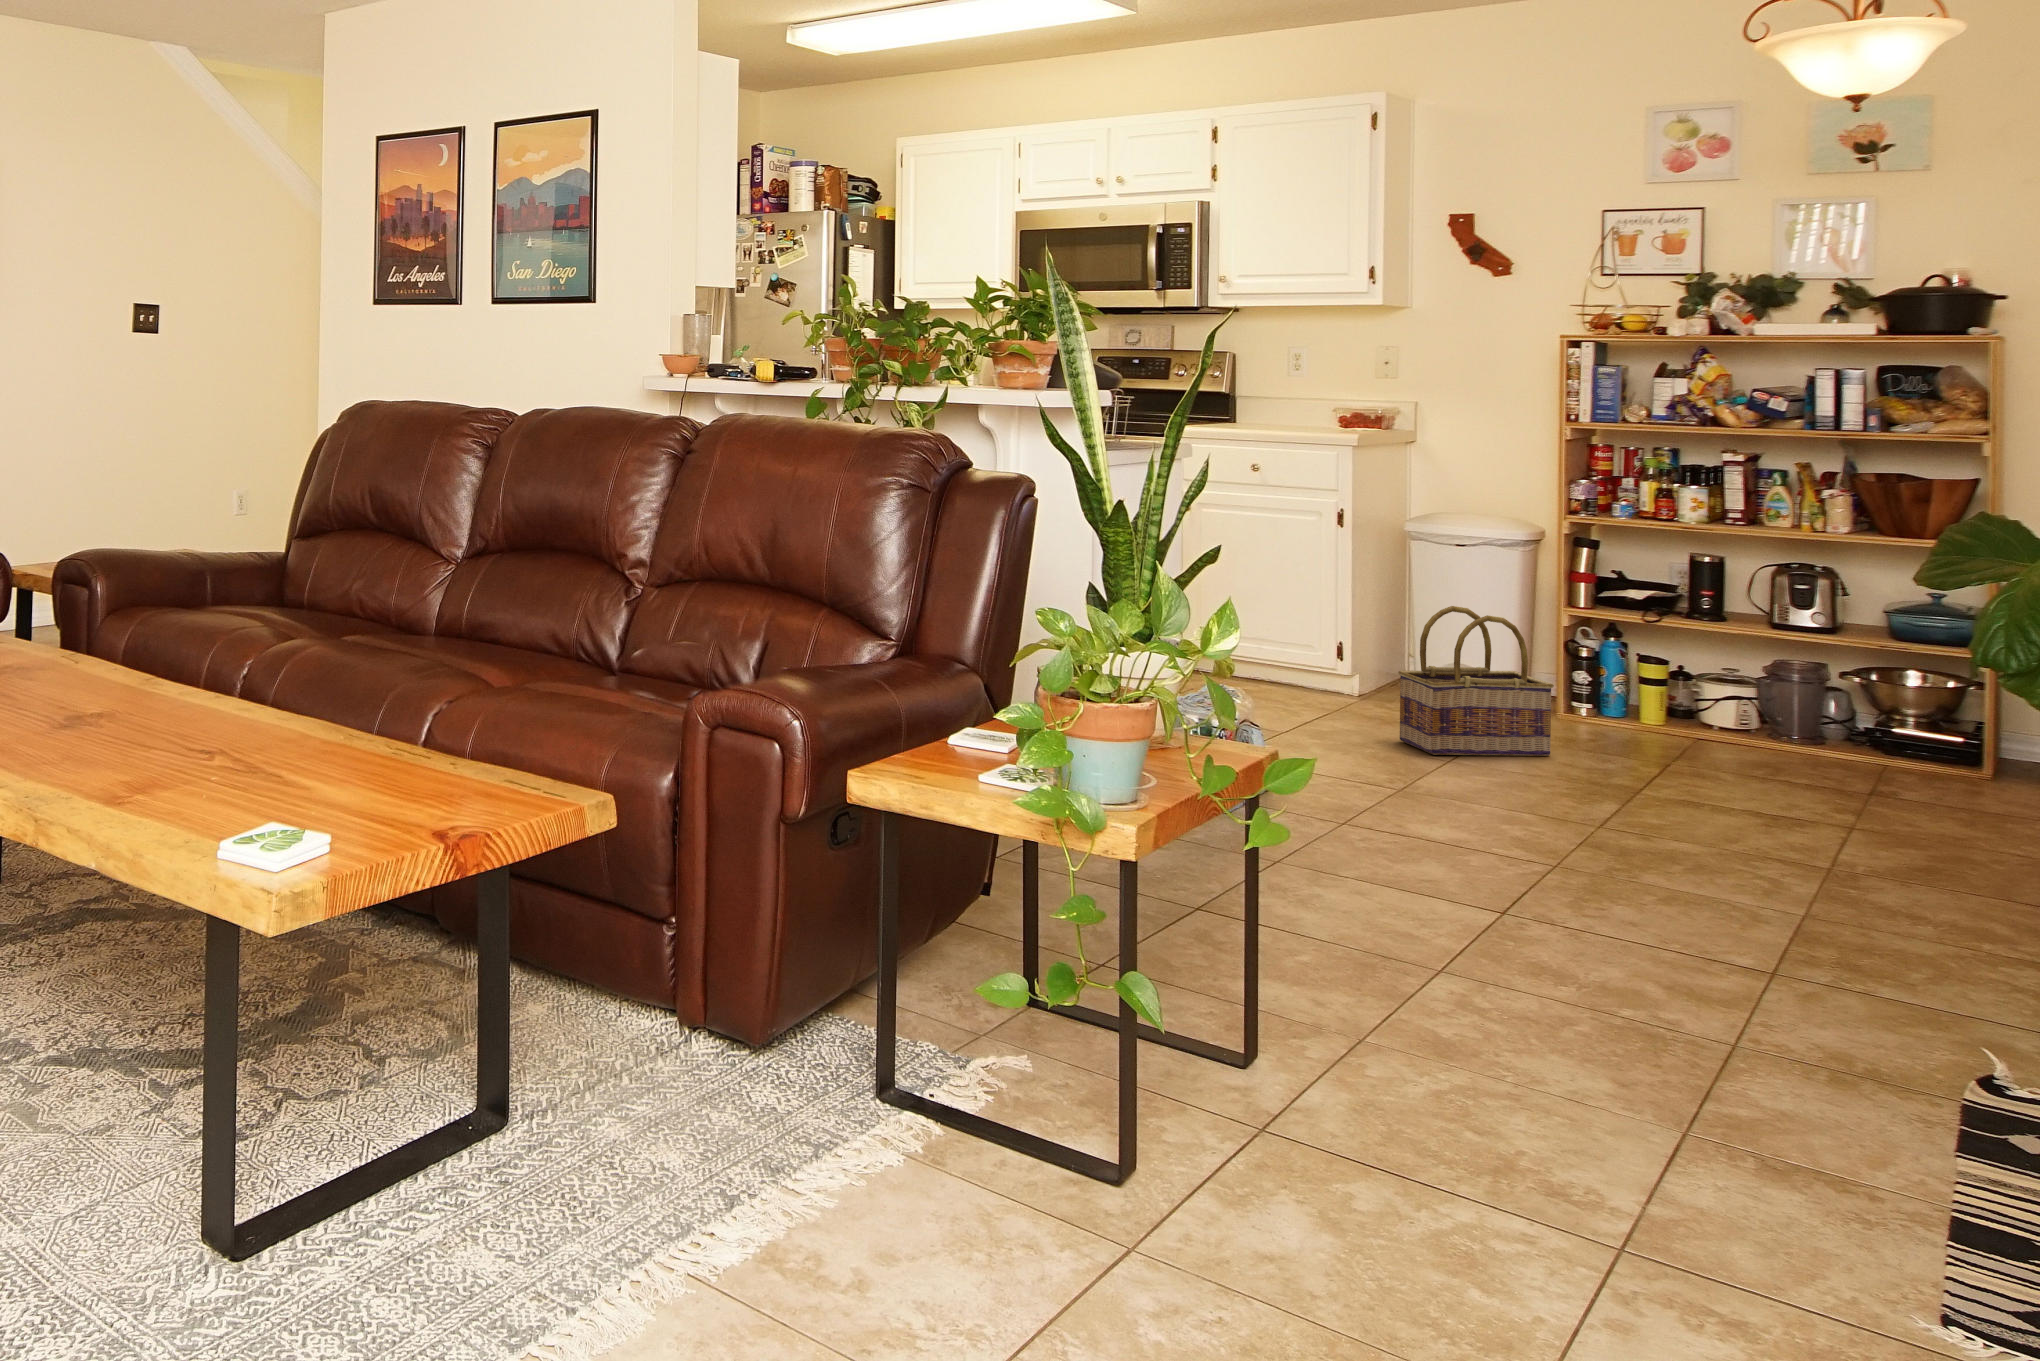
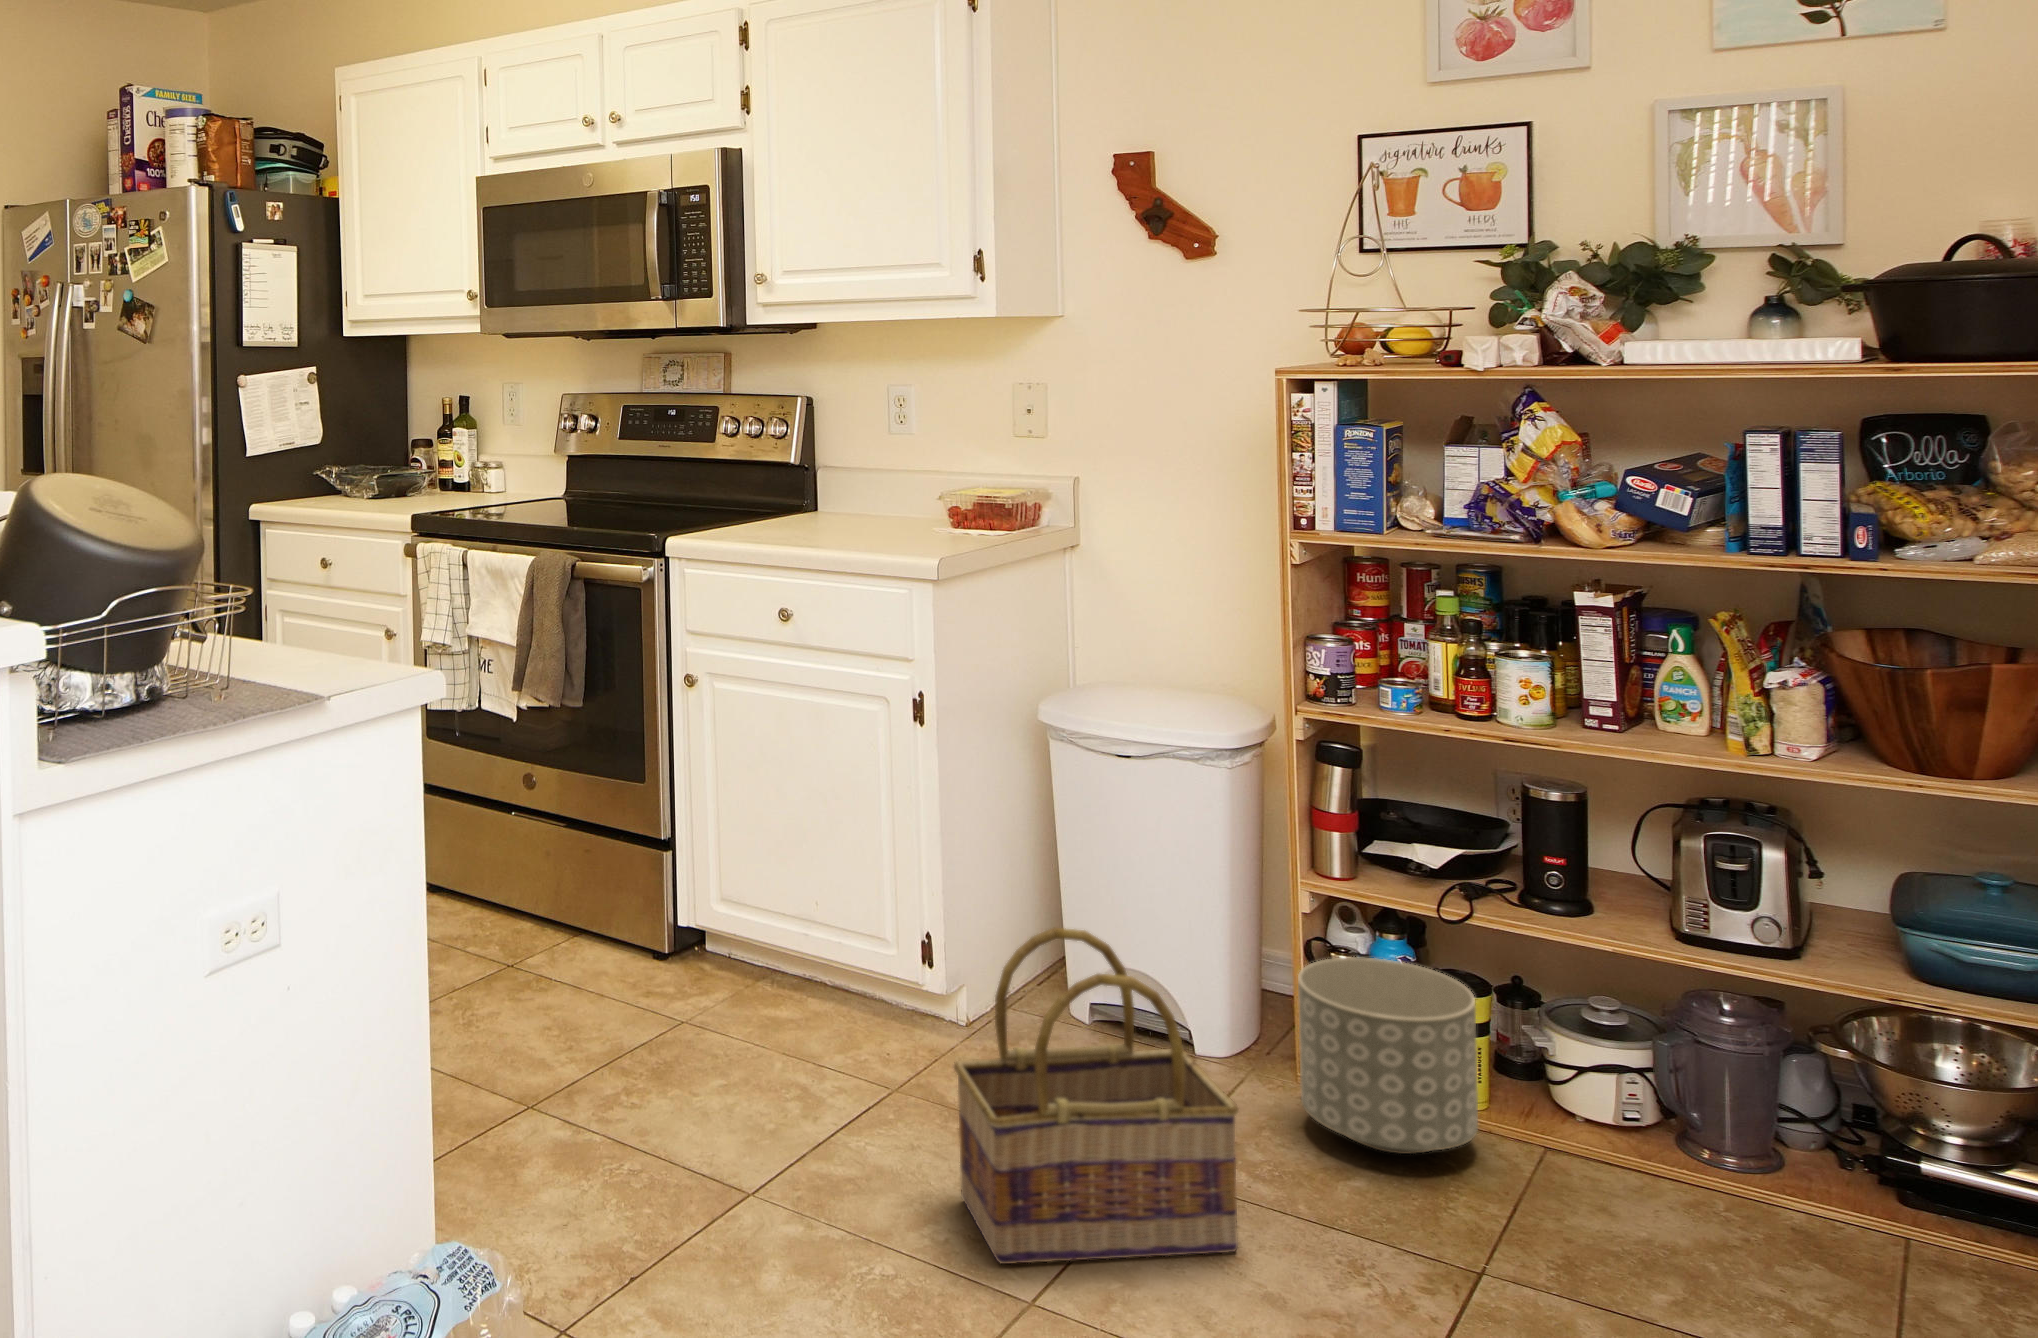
planter: none [1566,647,1665,737] -> present [1298,957,1478,1154]

